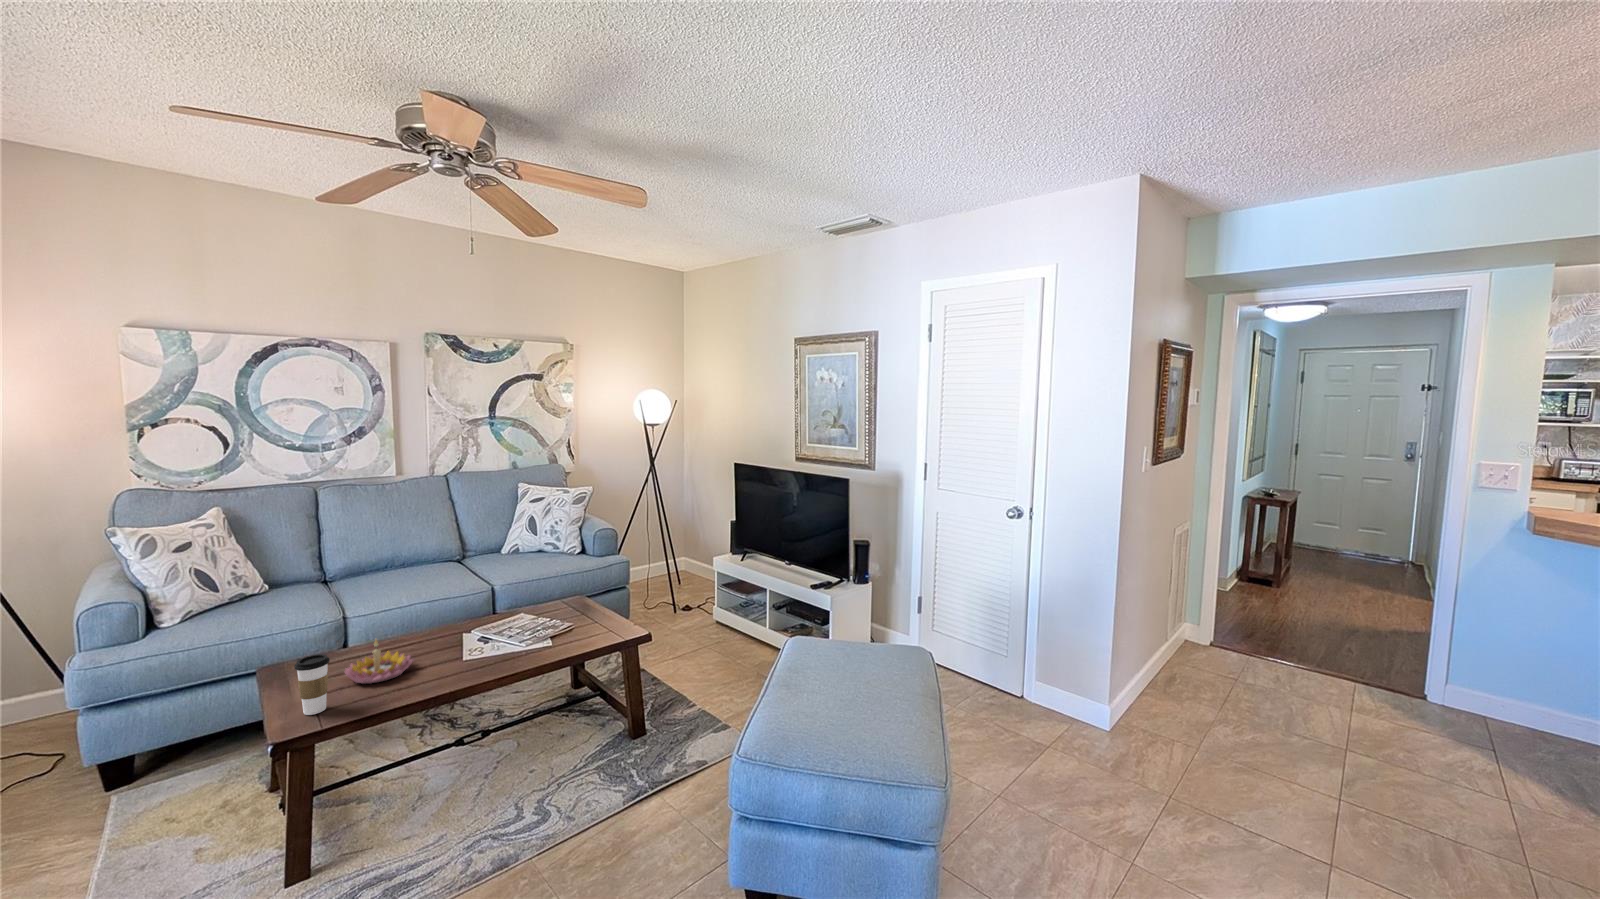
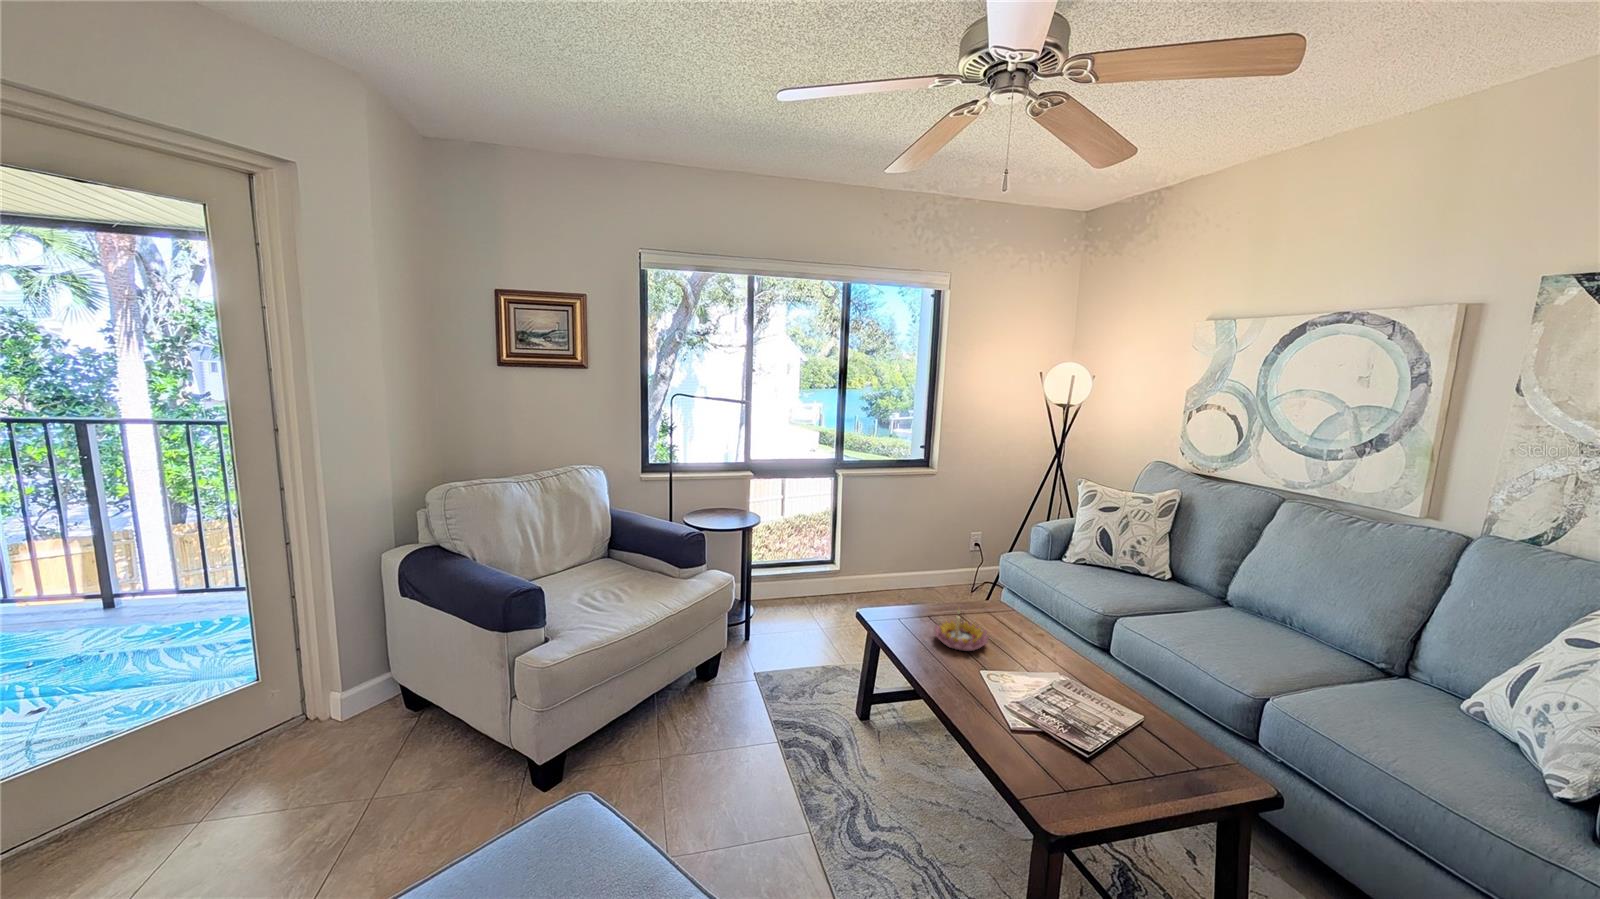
coffee cup: present [294,654,330,715] -> none [891,579,913,626]

